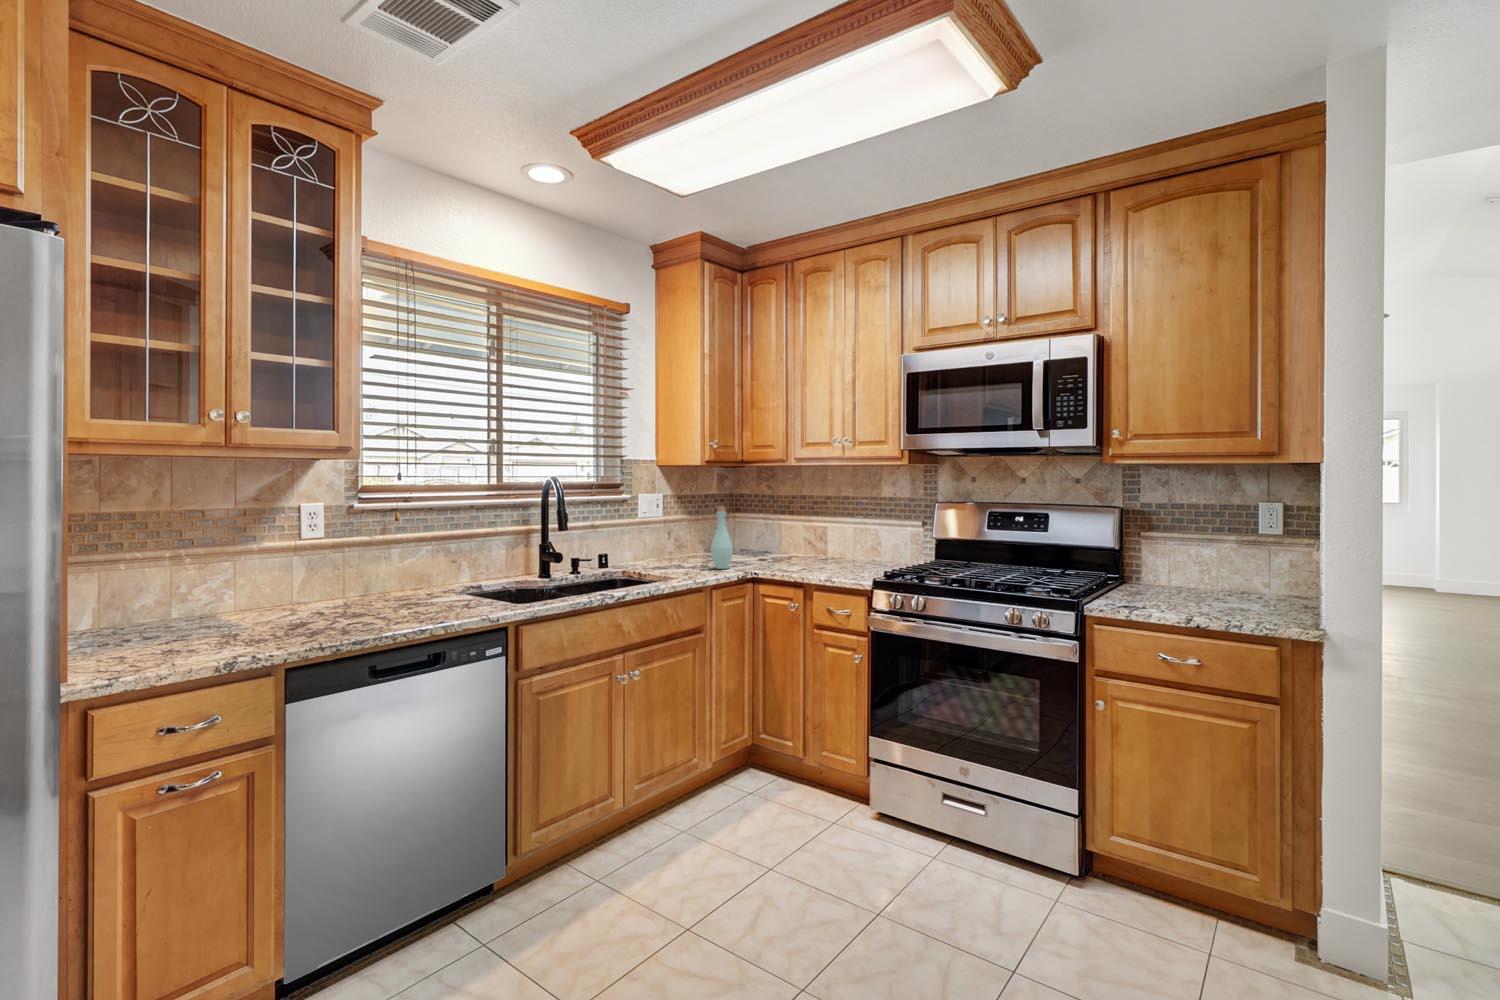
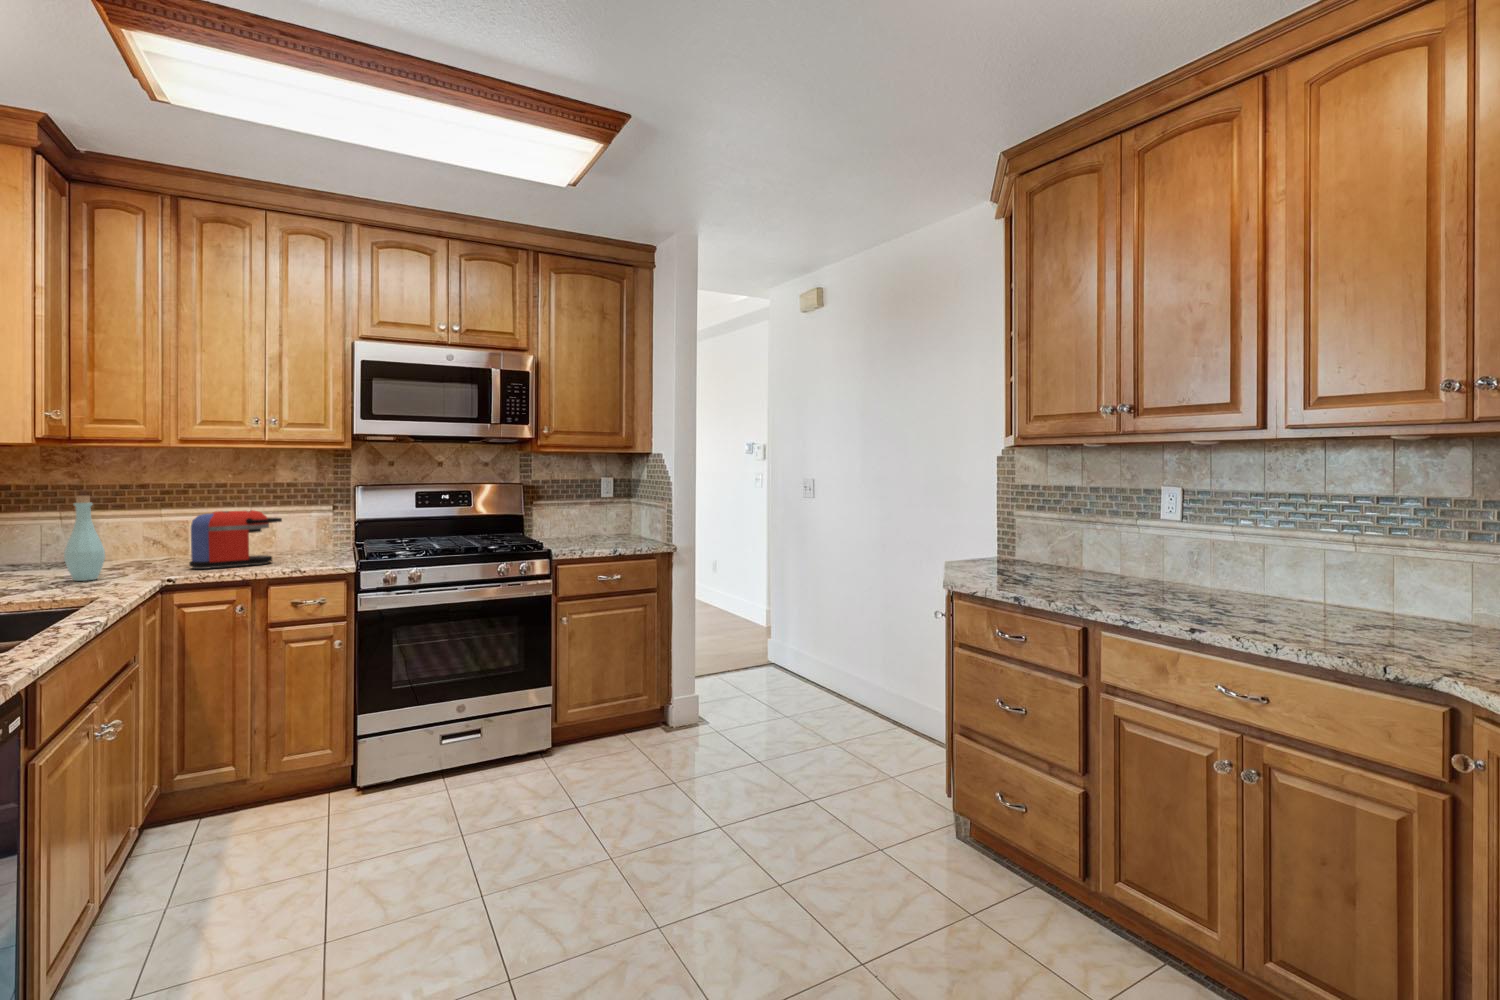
coffee maker: none [784,523,850,573] -> present [189,510,282,569]

